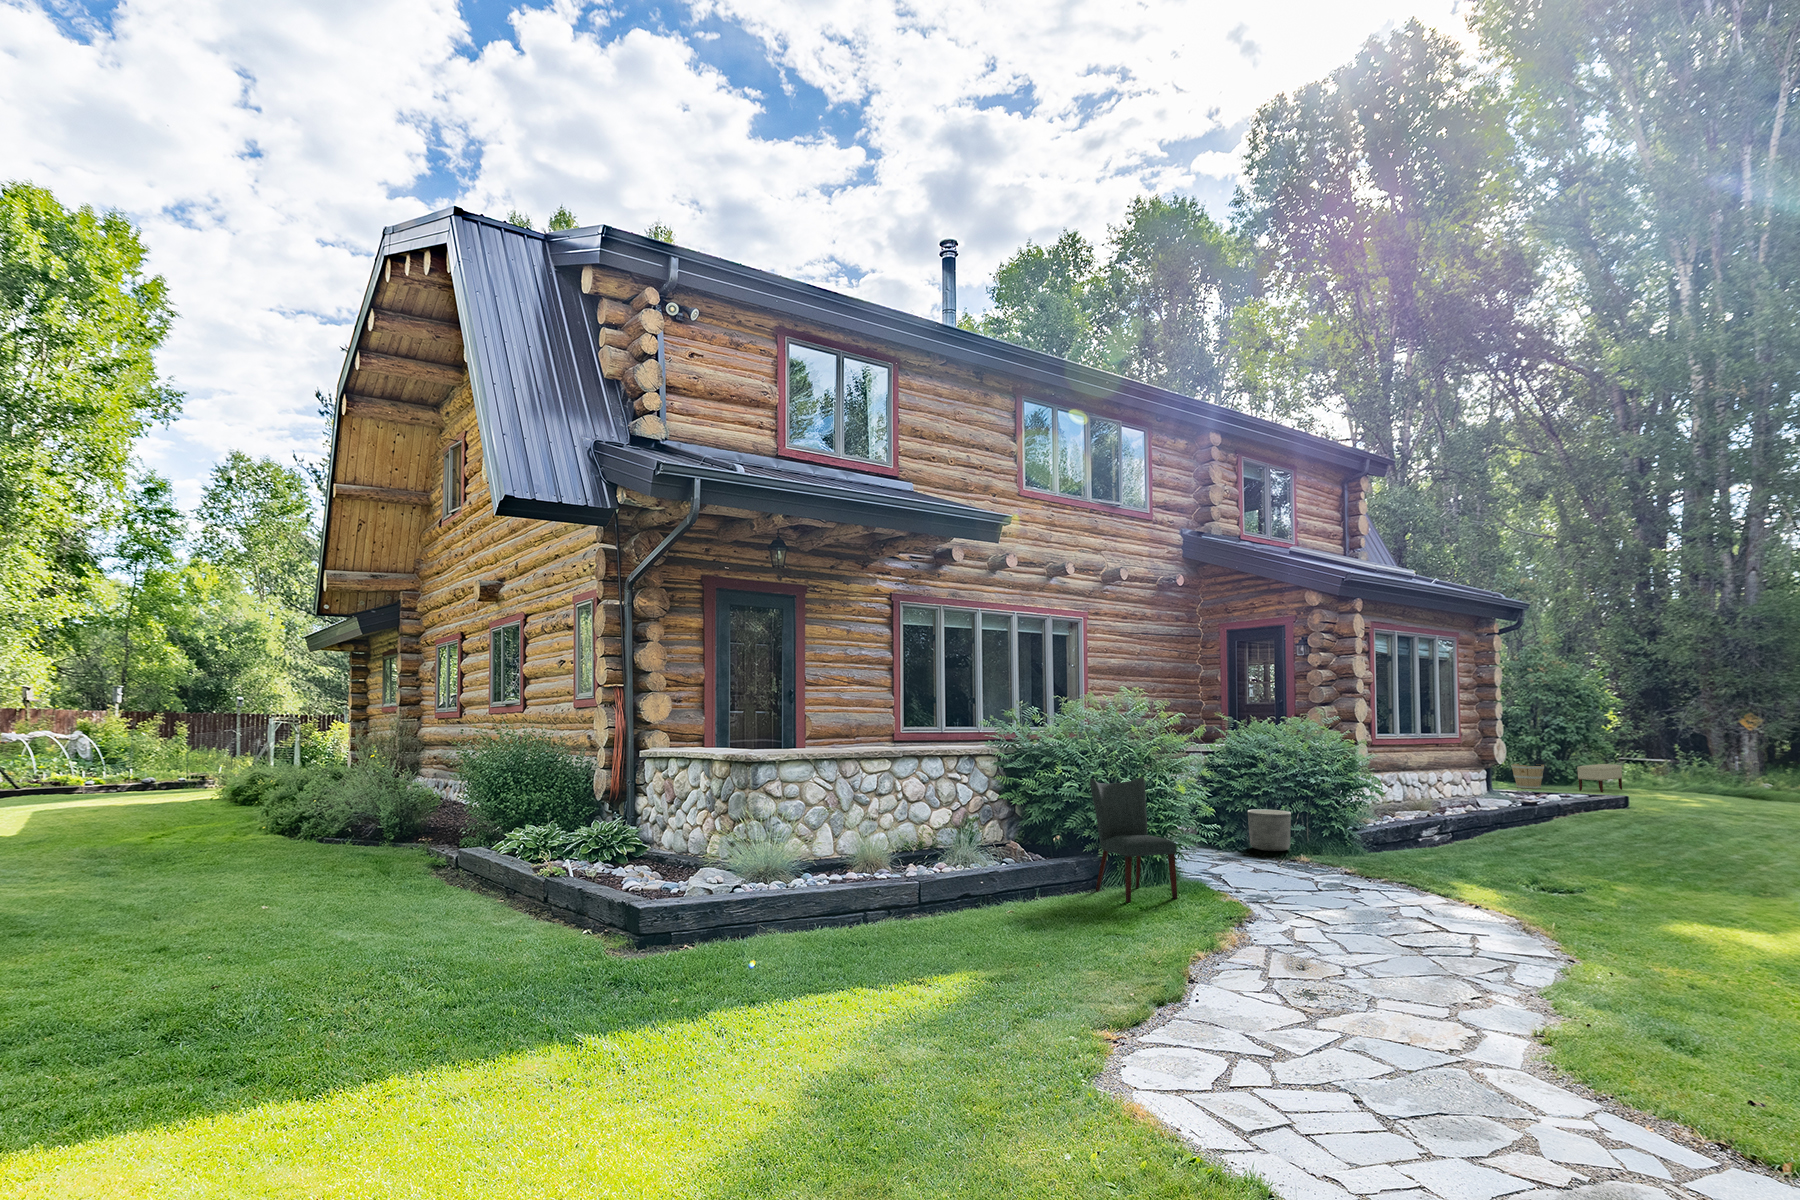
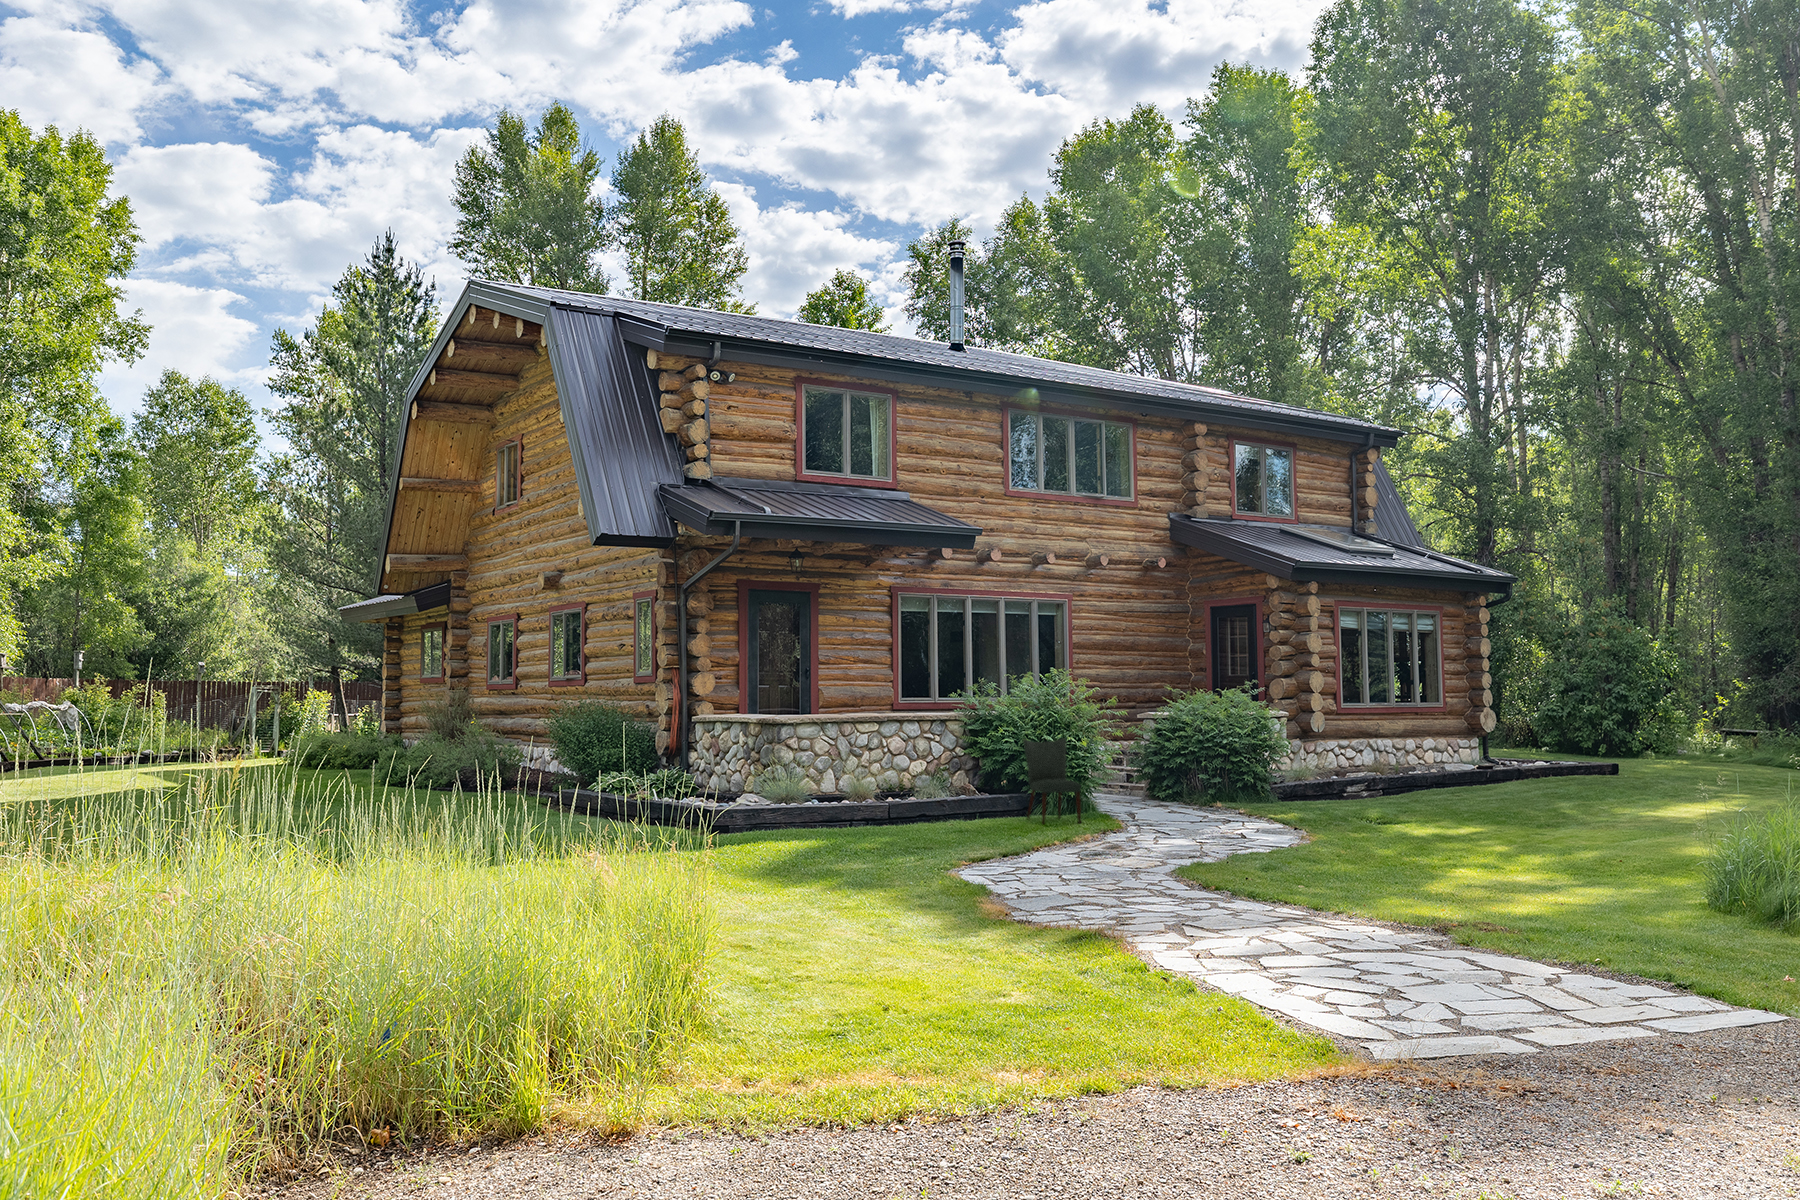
wooden bucket: present [1511,764,1544,789] -> none [1536,732,1567,757]
bench: present [1577,764,1622,792] -> none [1595,733,1645,761]
planter: present [1248,809,1291,851] -> none [1182,767,1216,800]

